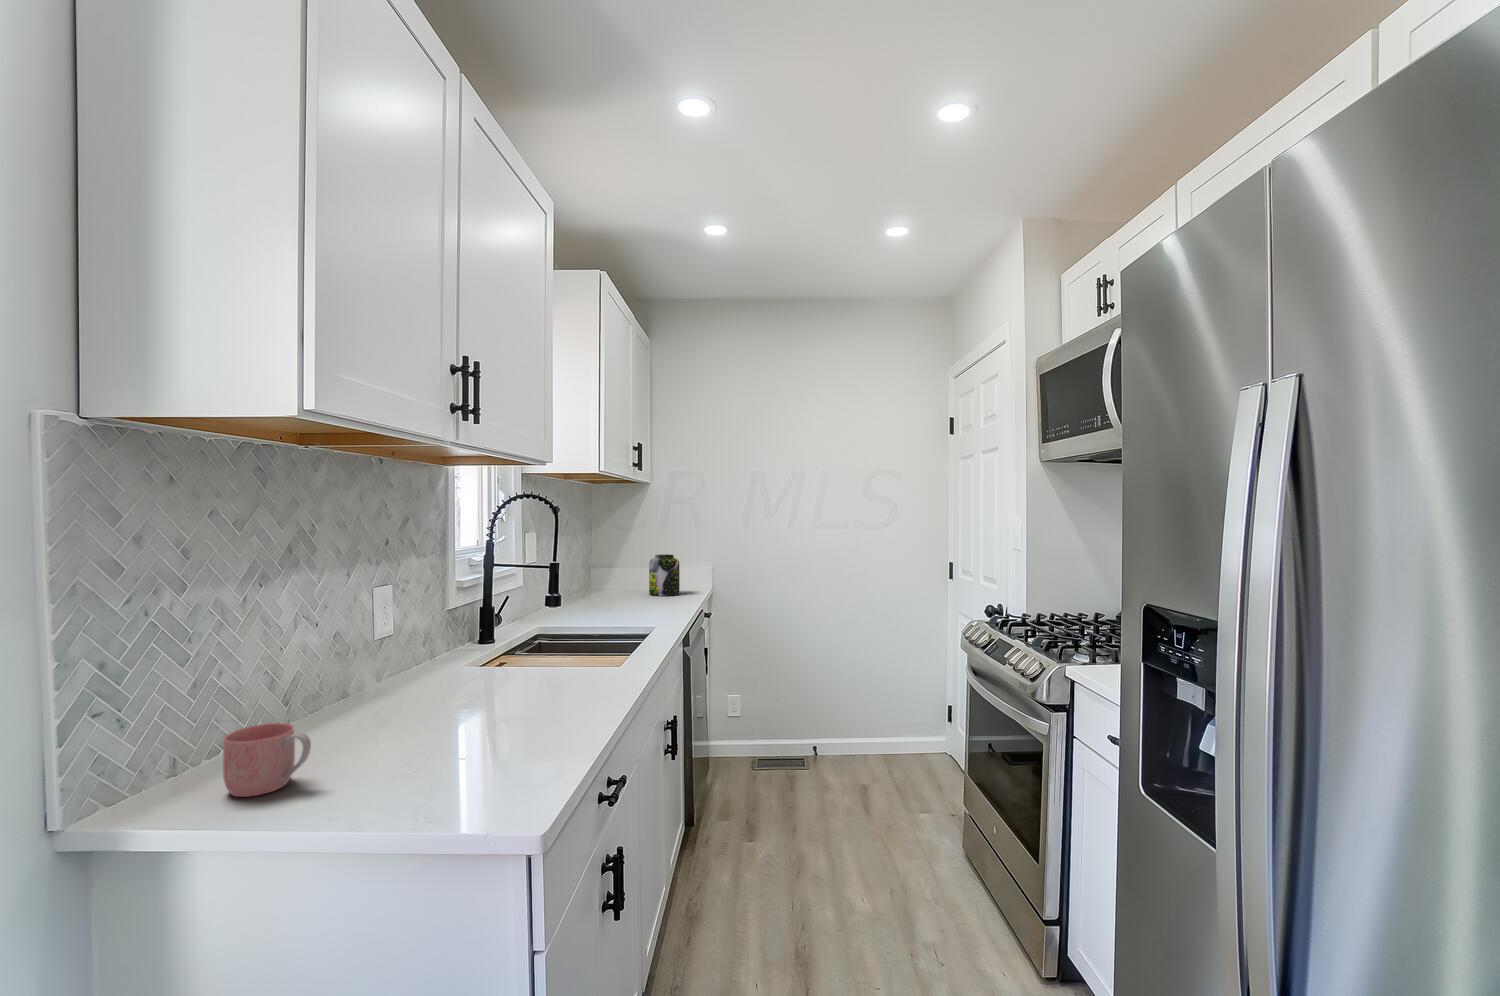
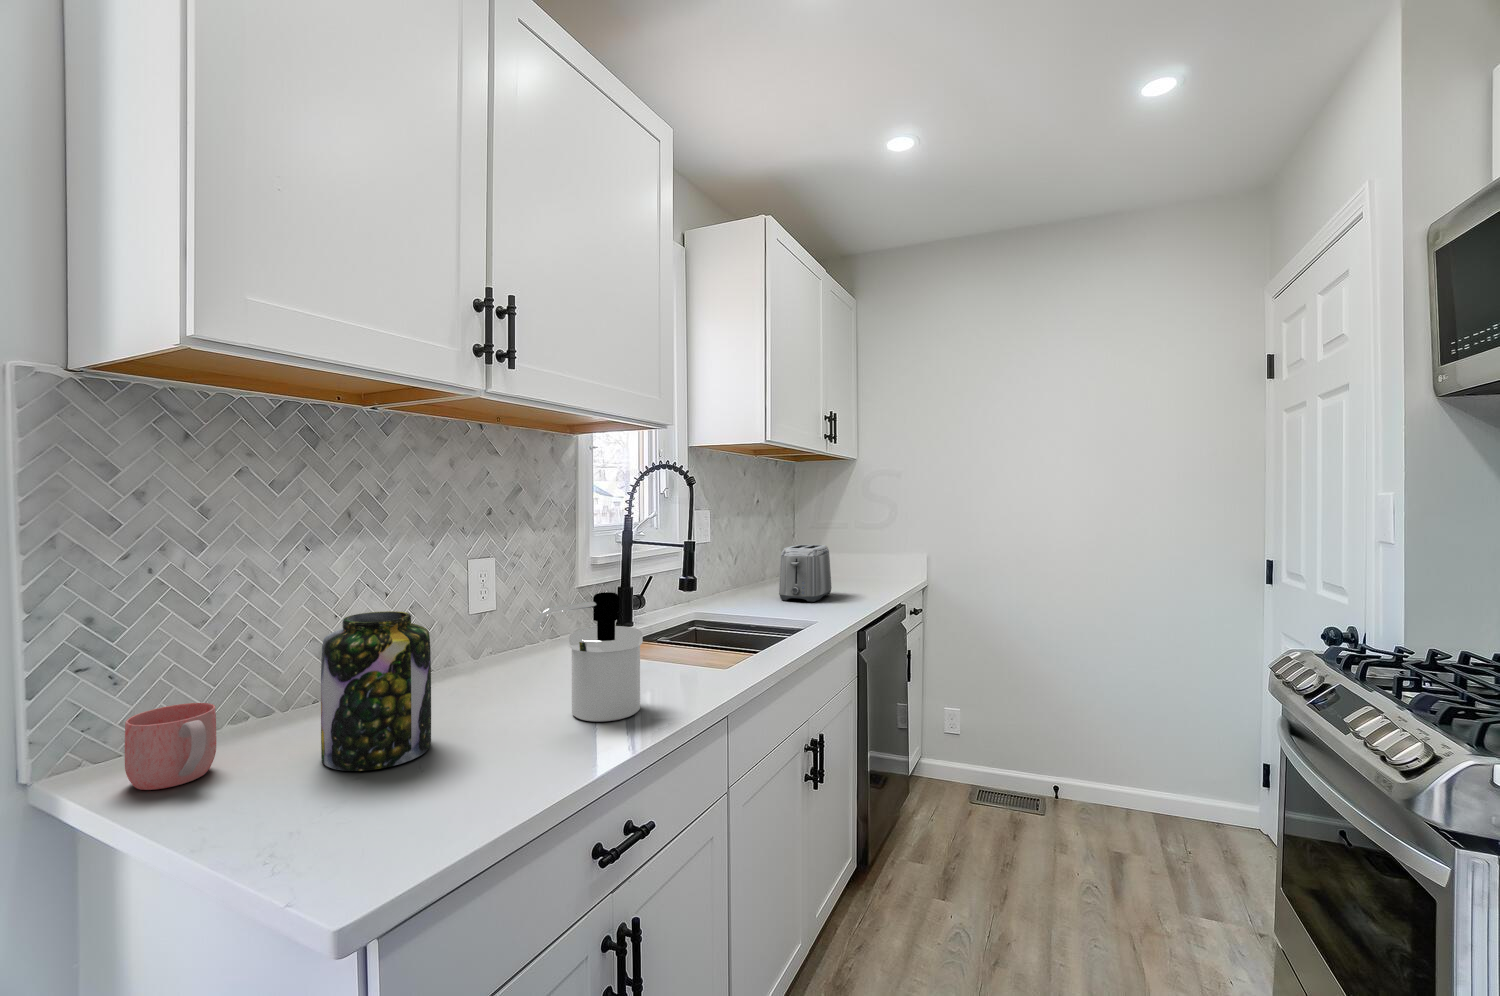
jar: present [649,554,680,596] -> present [321,611,431,771]
toaster: none [604,561,646,612] -> present [779,545,832,602]
soap dispenser: none [524,609,595,709] -> present [532,592,643,722]

